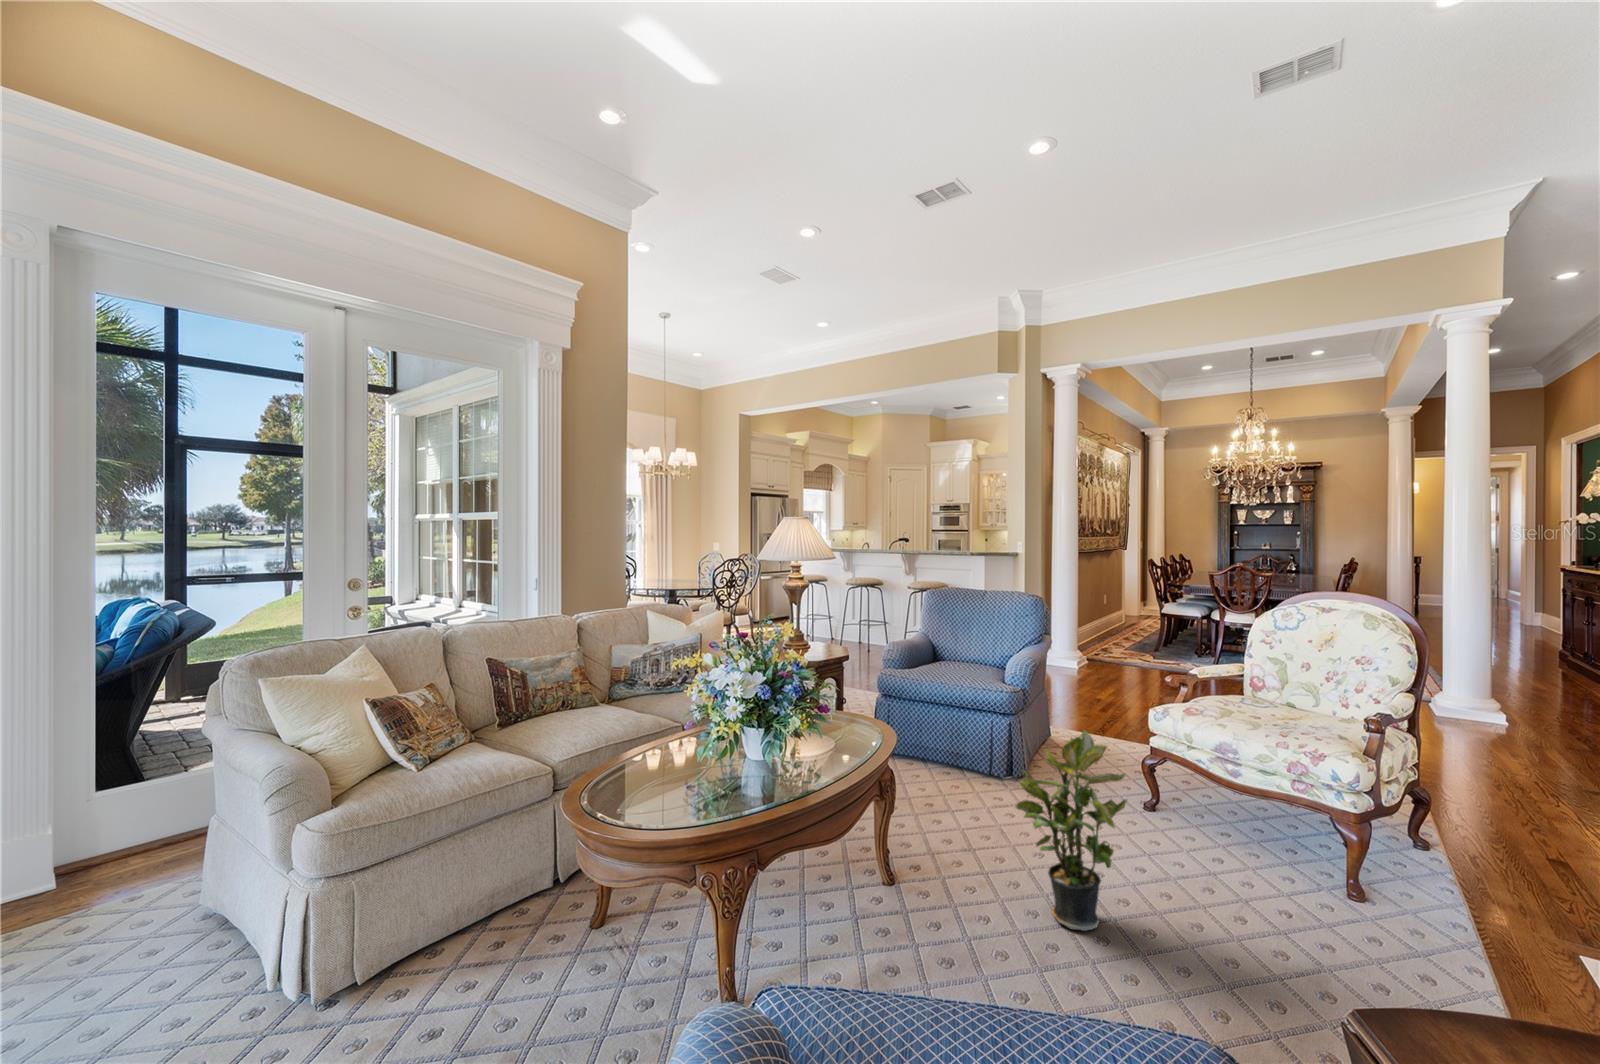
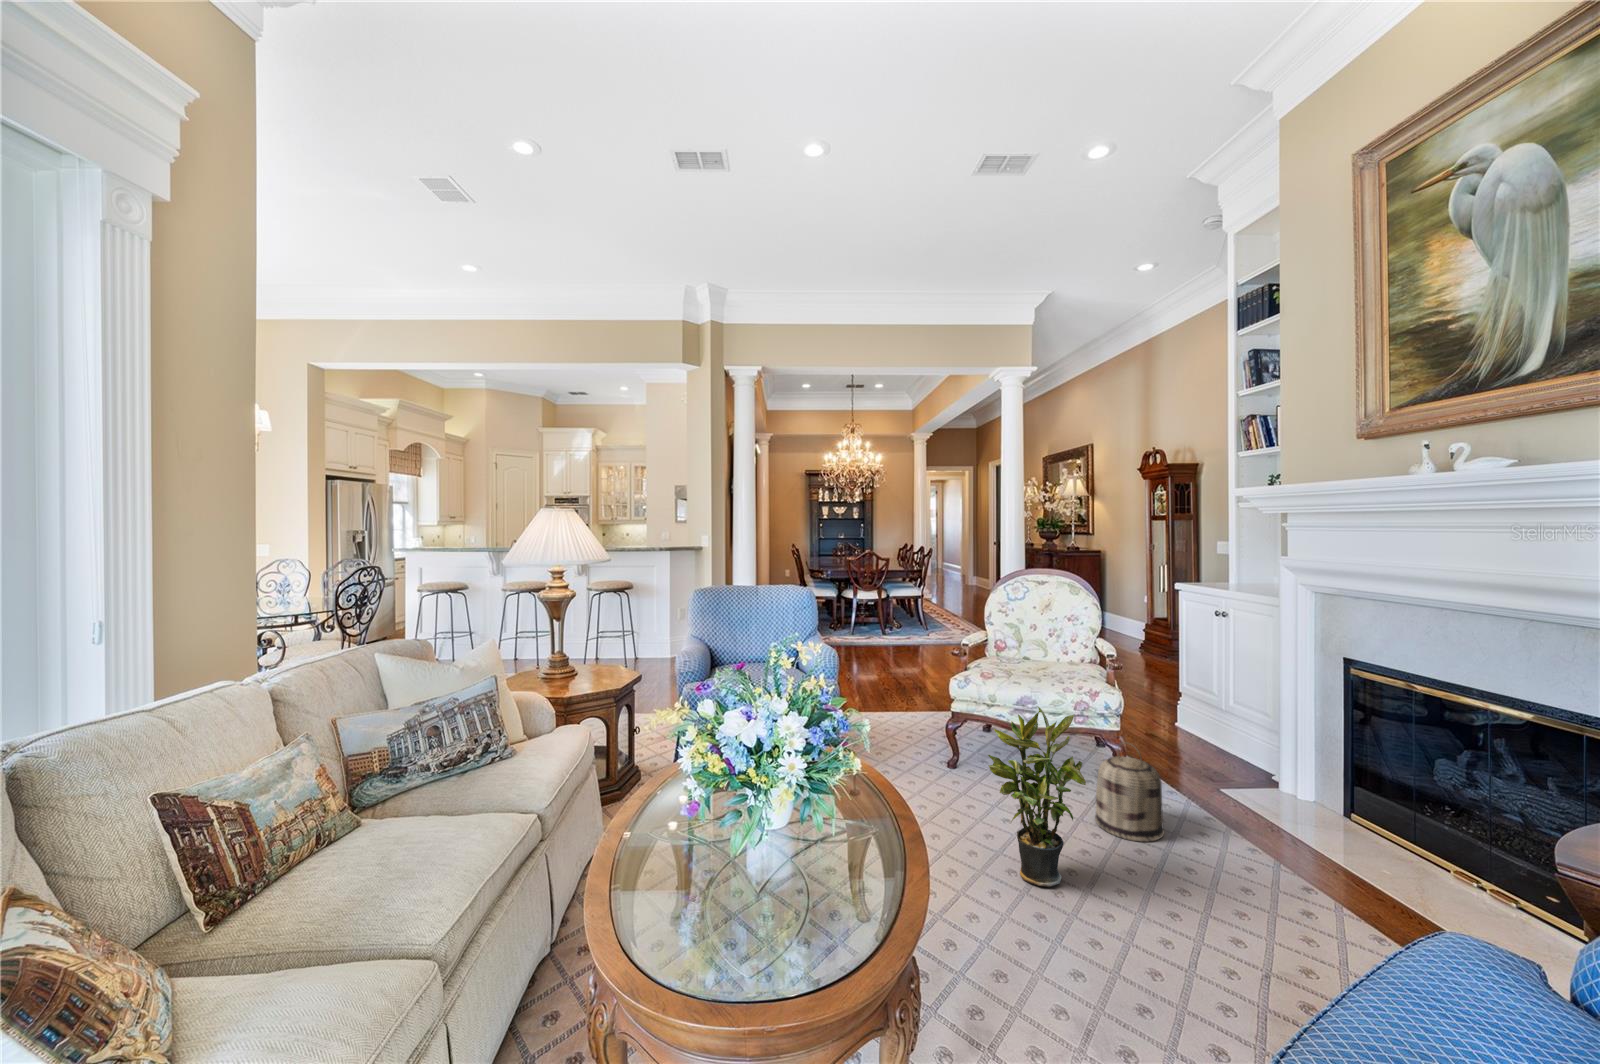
basket: none [1236,816,1340,957] -> present [1095,743,1164,842]

